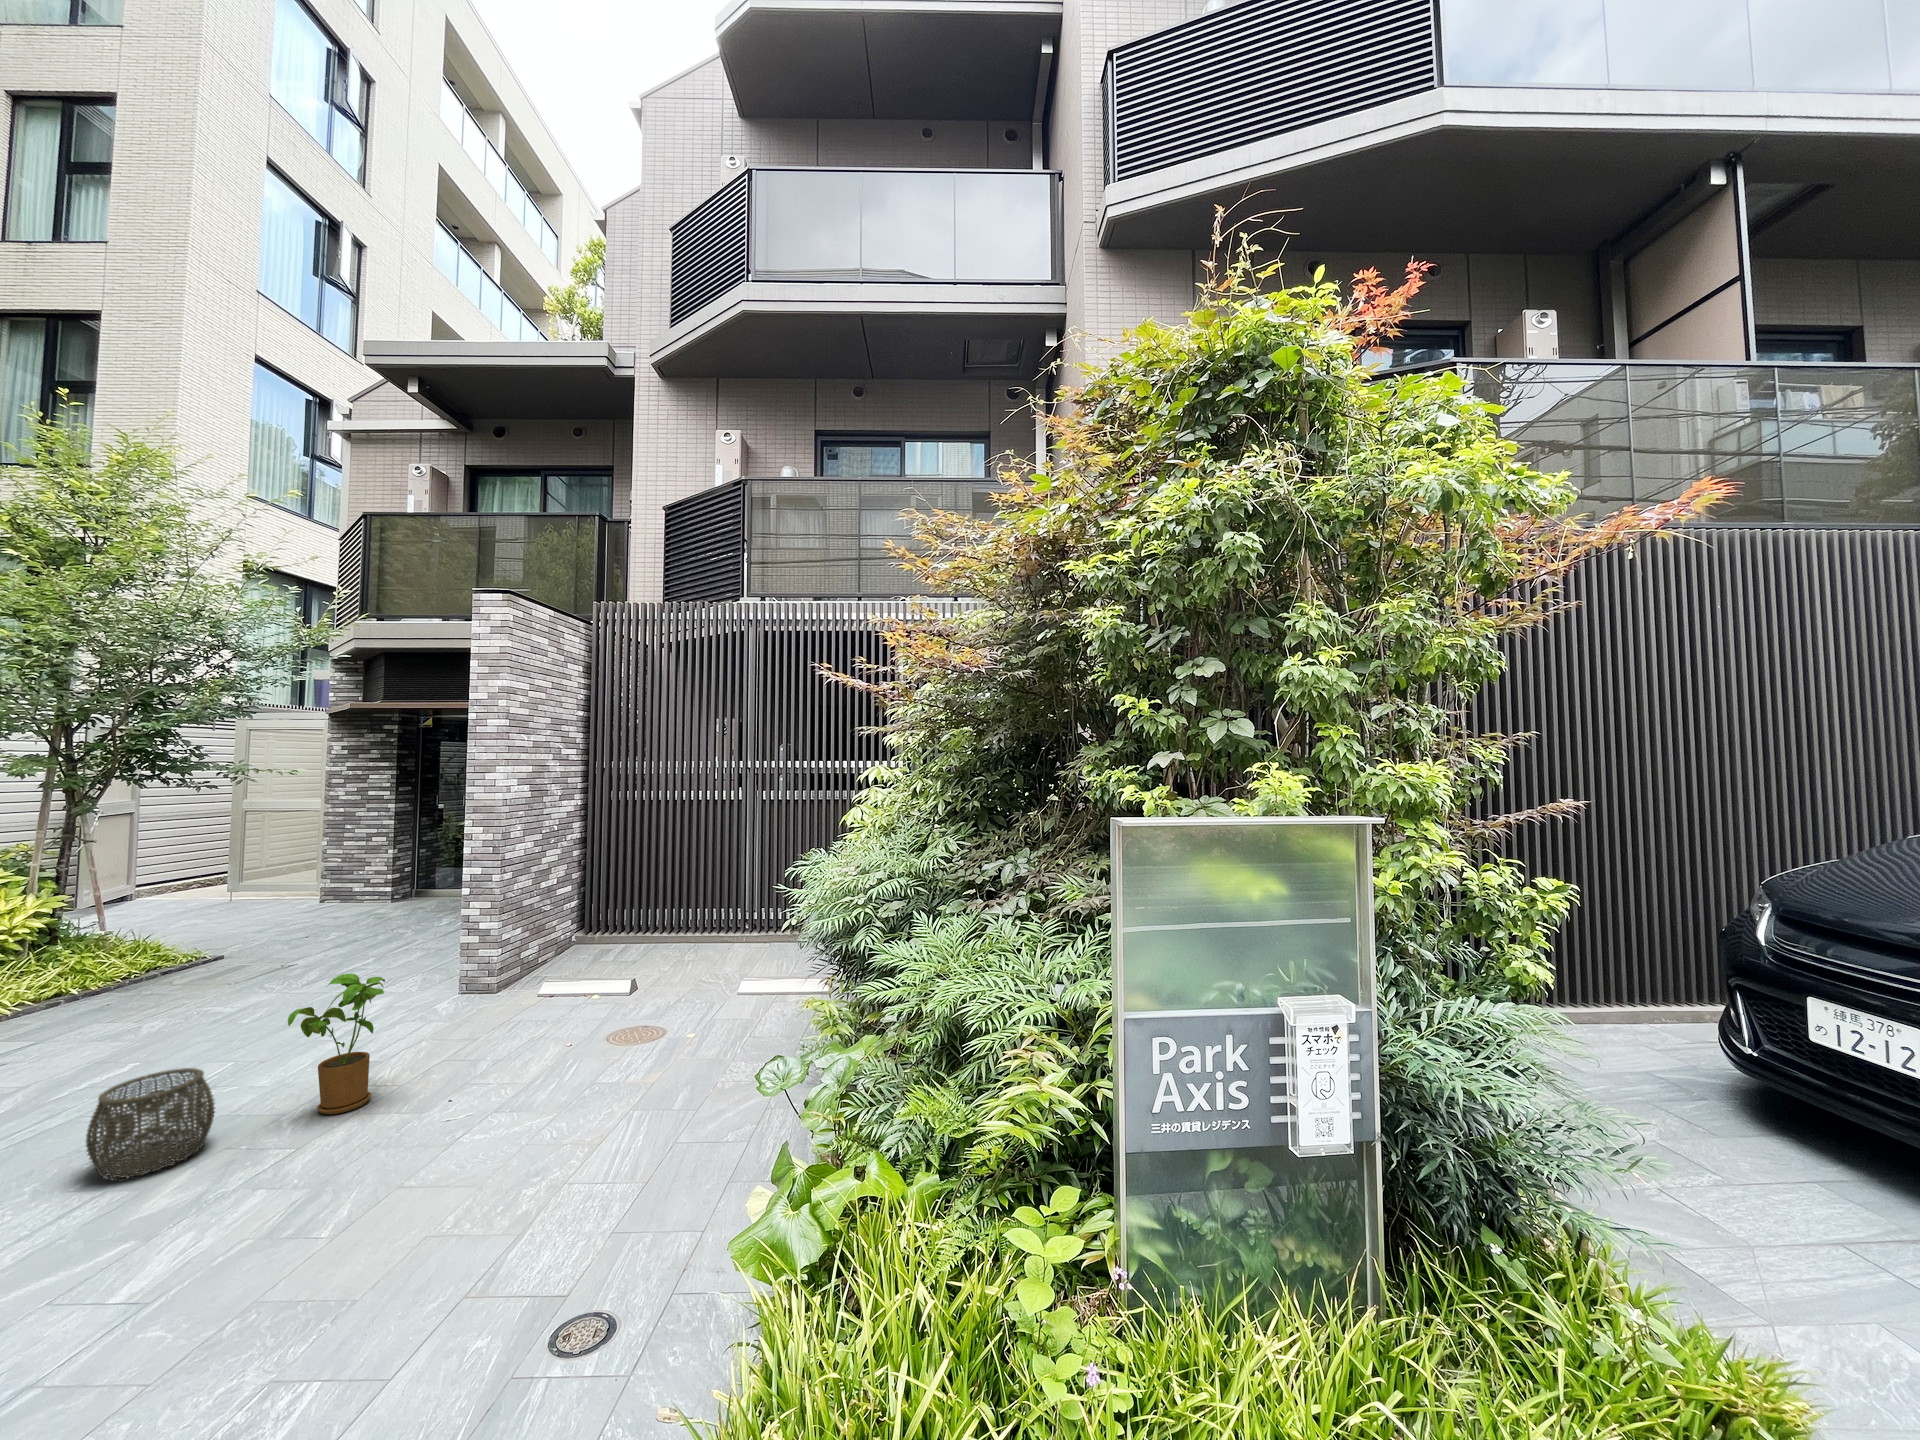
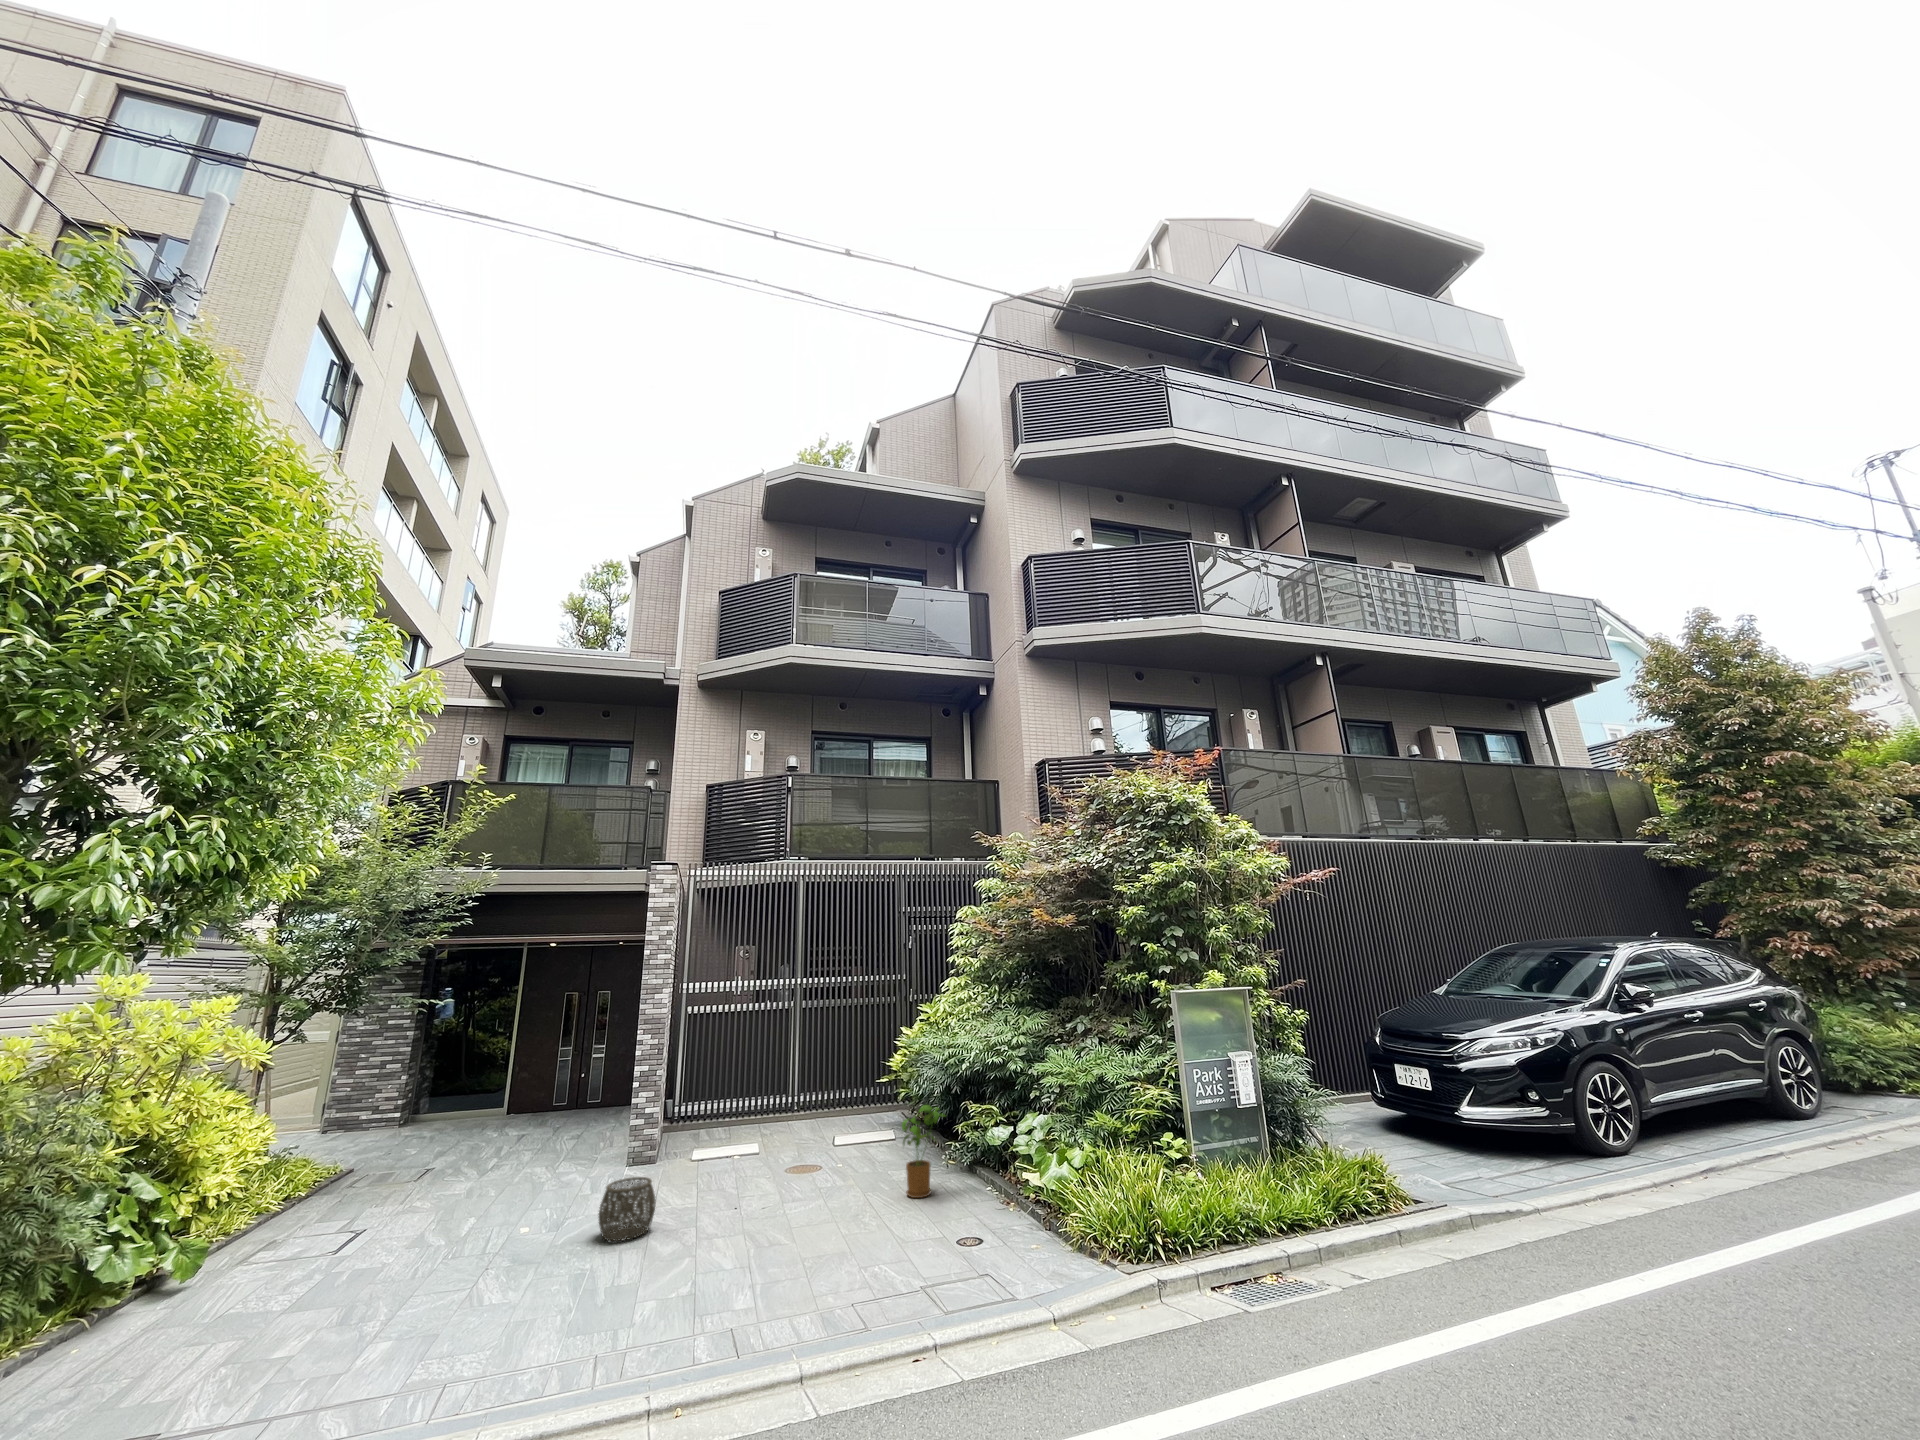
house plant: present [288,974,385,1115] -> present [902,1105,945,1198]

